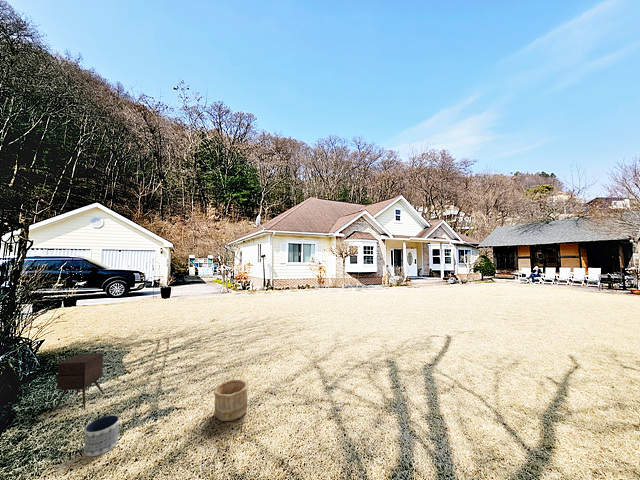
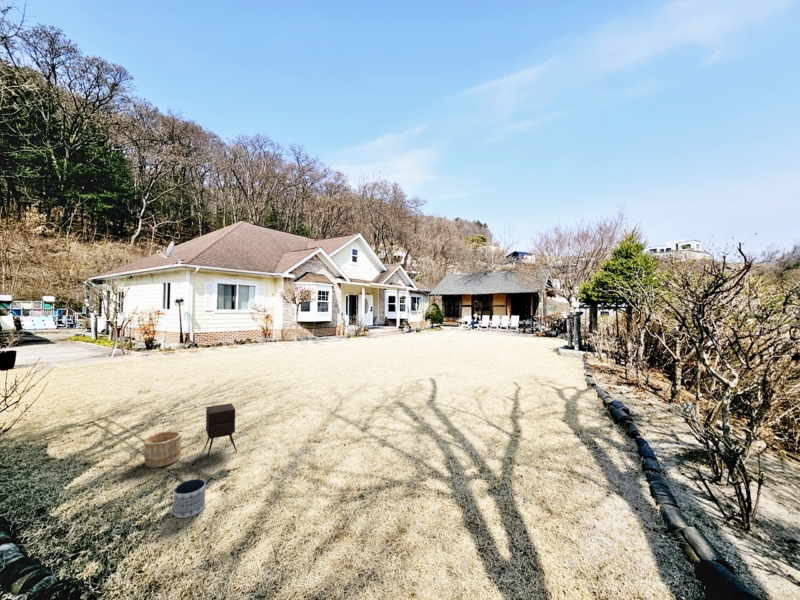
side table: present [53,353,104,411] -> present [204,403,237,458]
wooden bucket: present [214,379,248,421] -> present [143,431,182,468]

